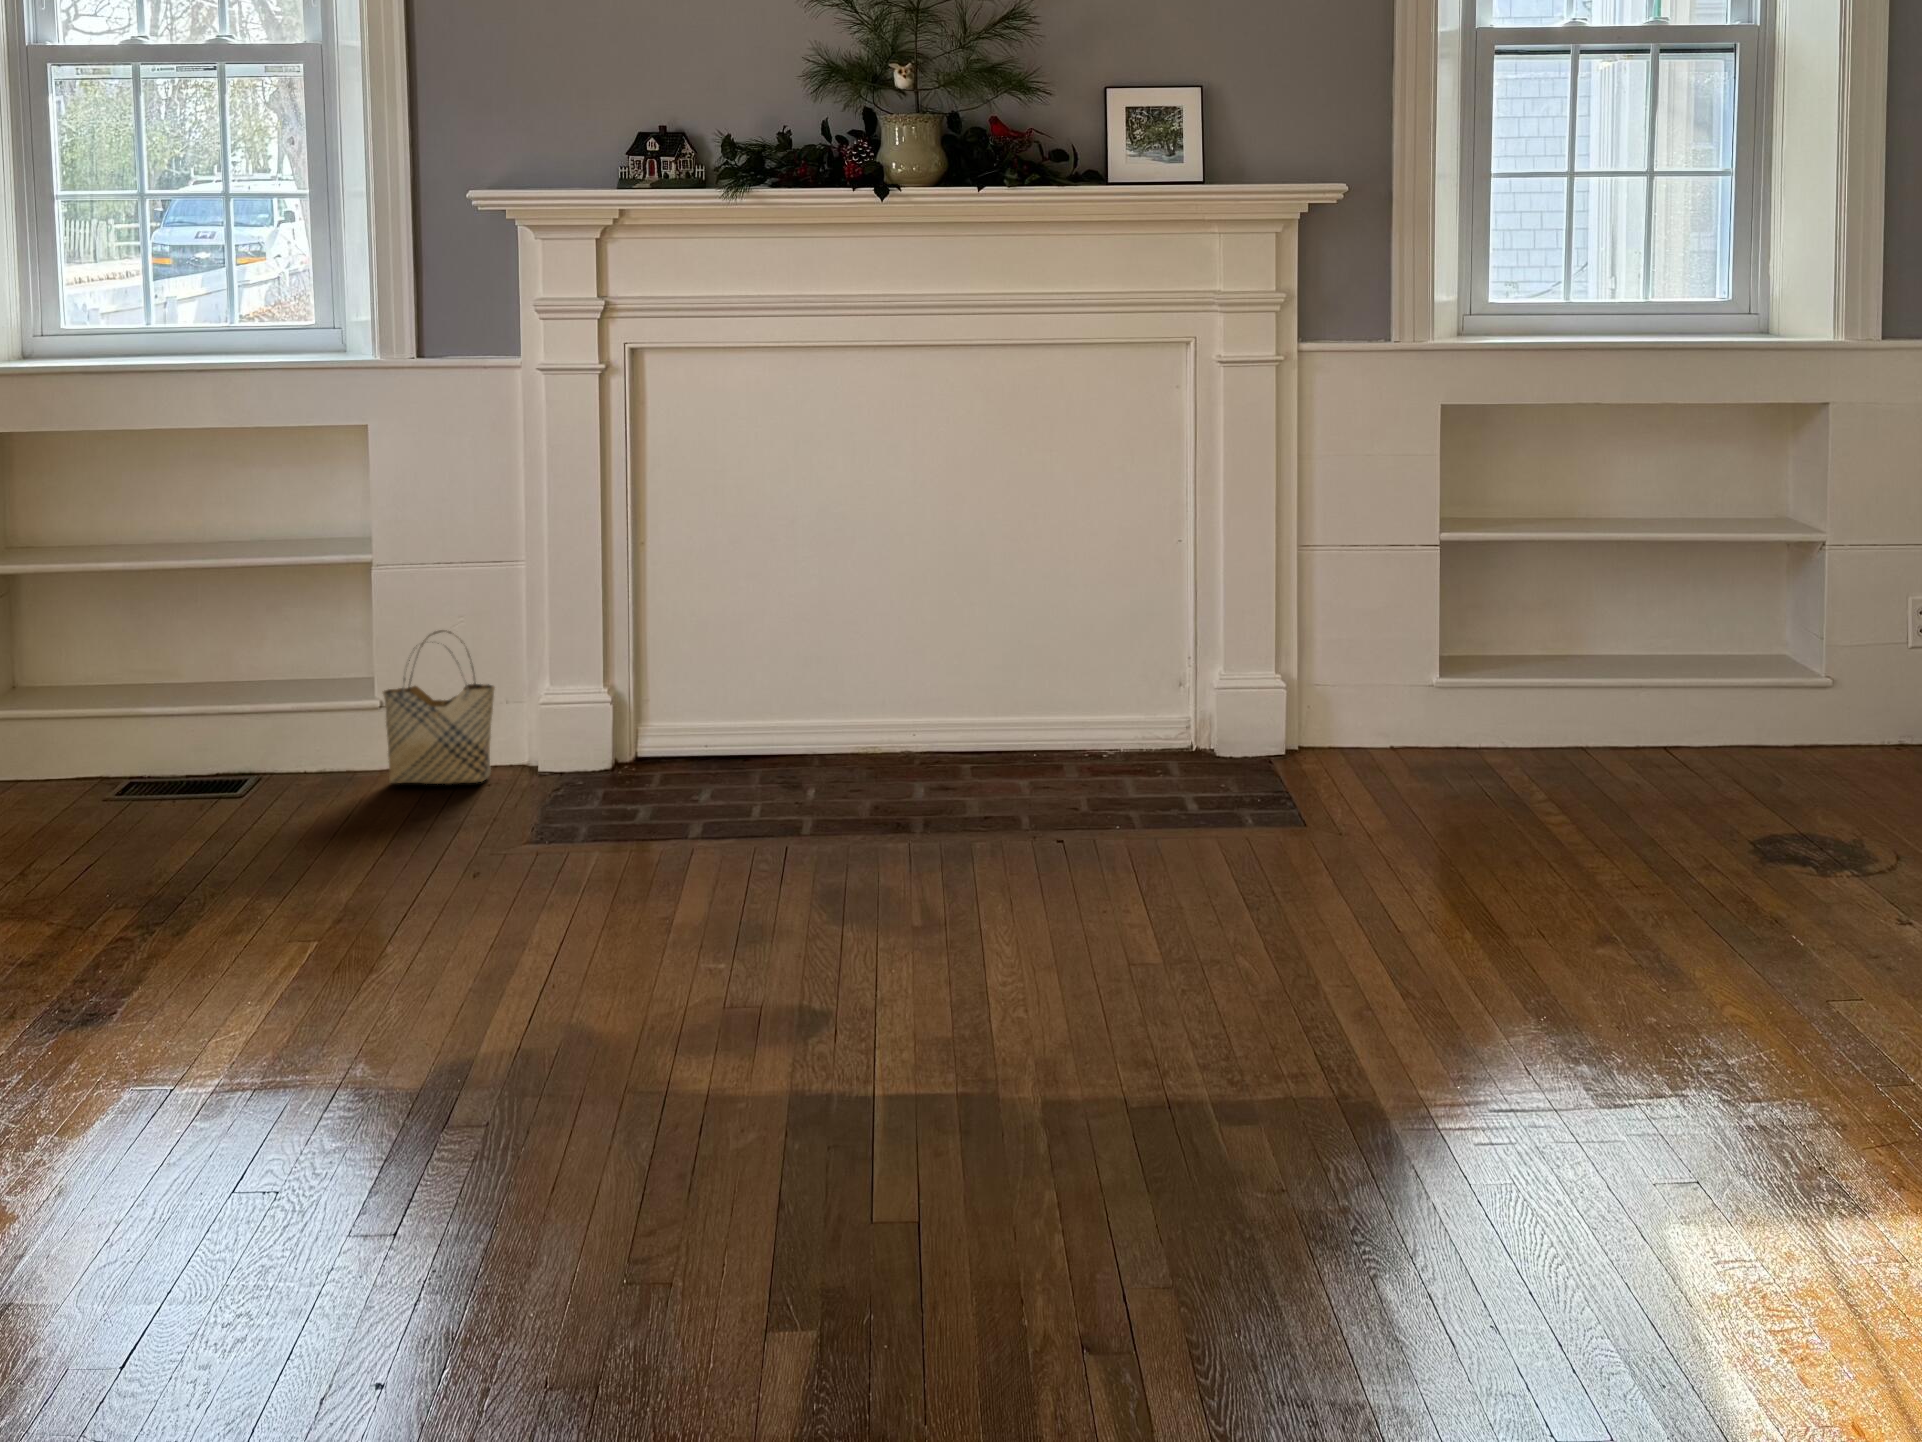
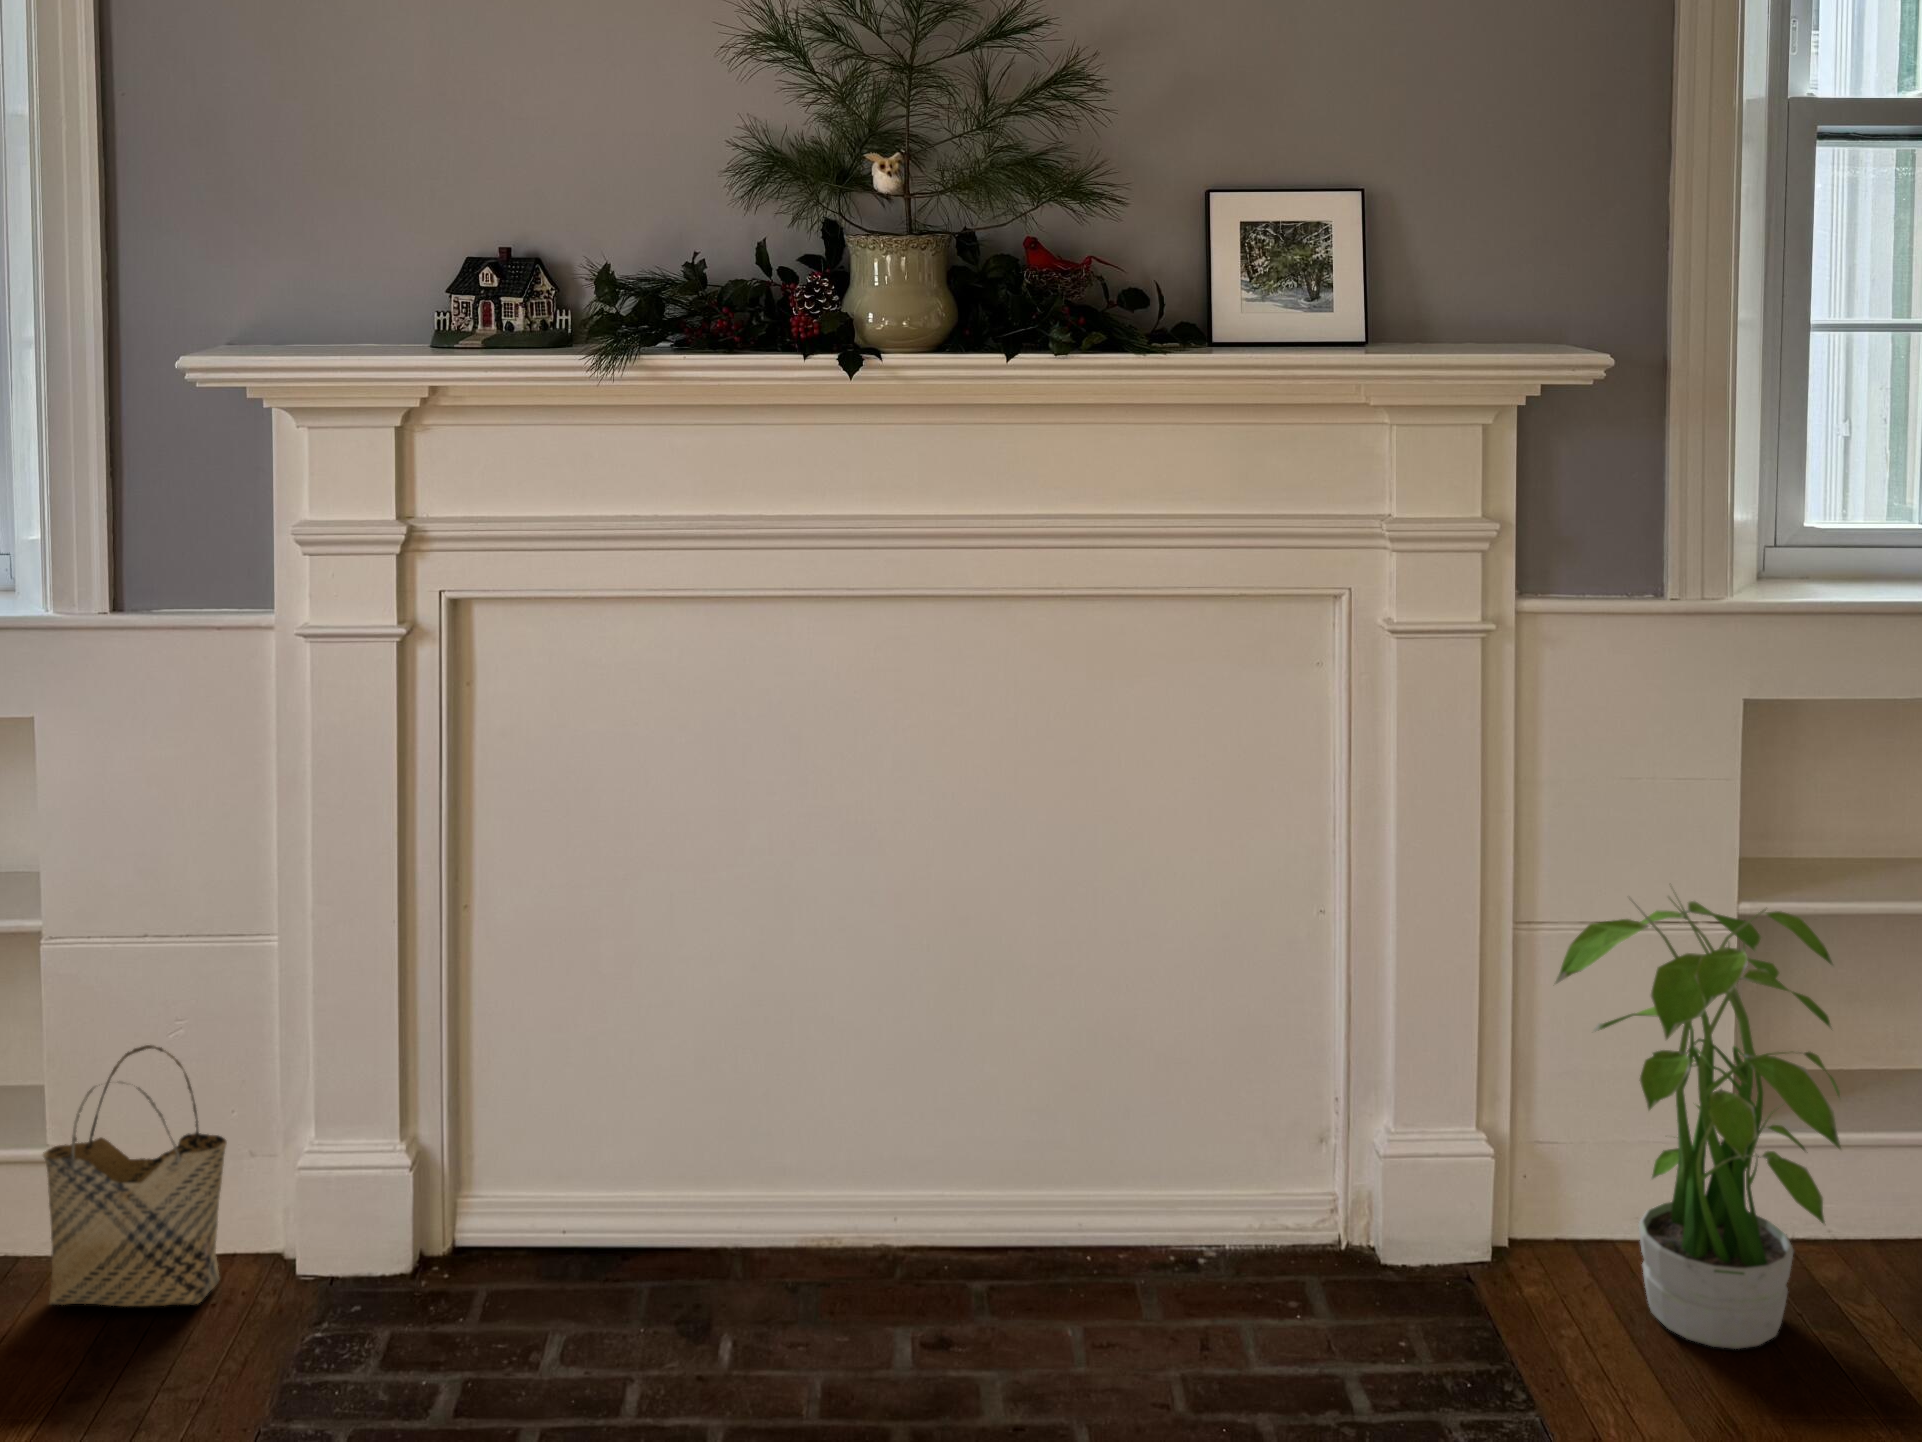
potted plant: none [1316,513,1487,784] -> present [1555,896,1841,1349]

